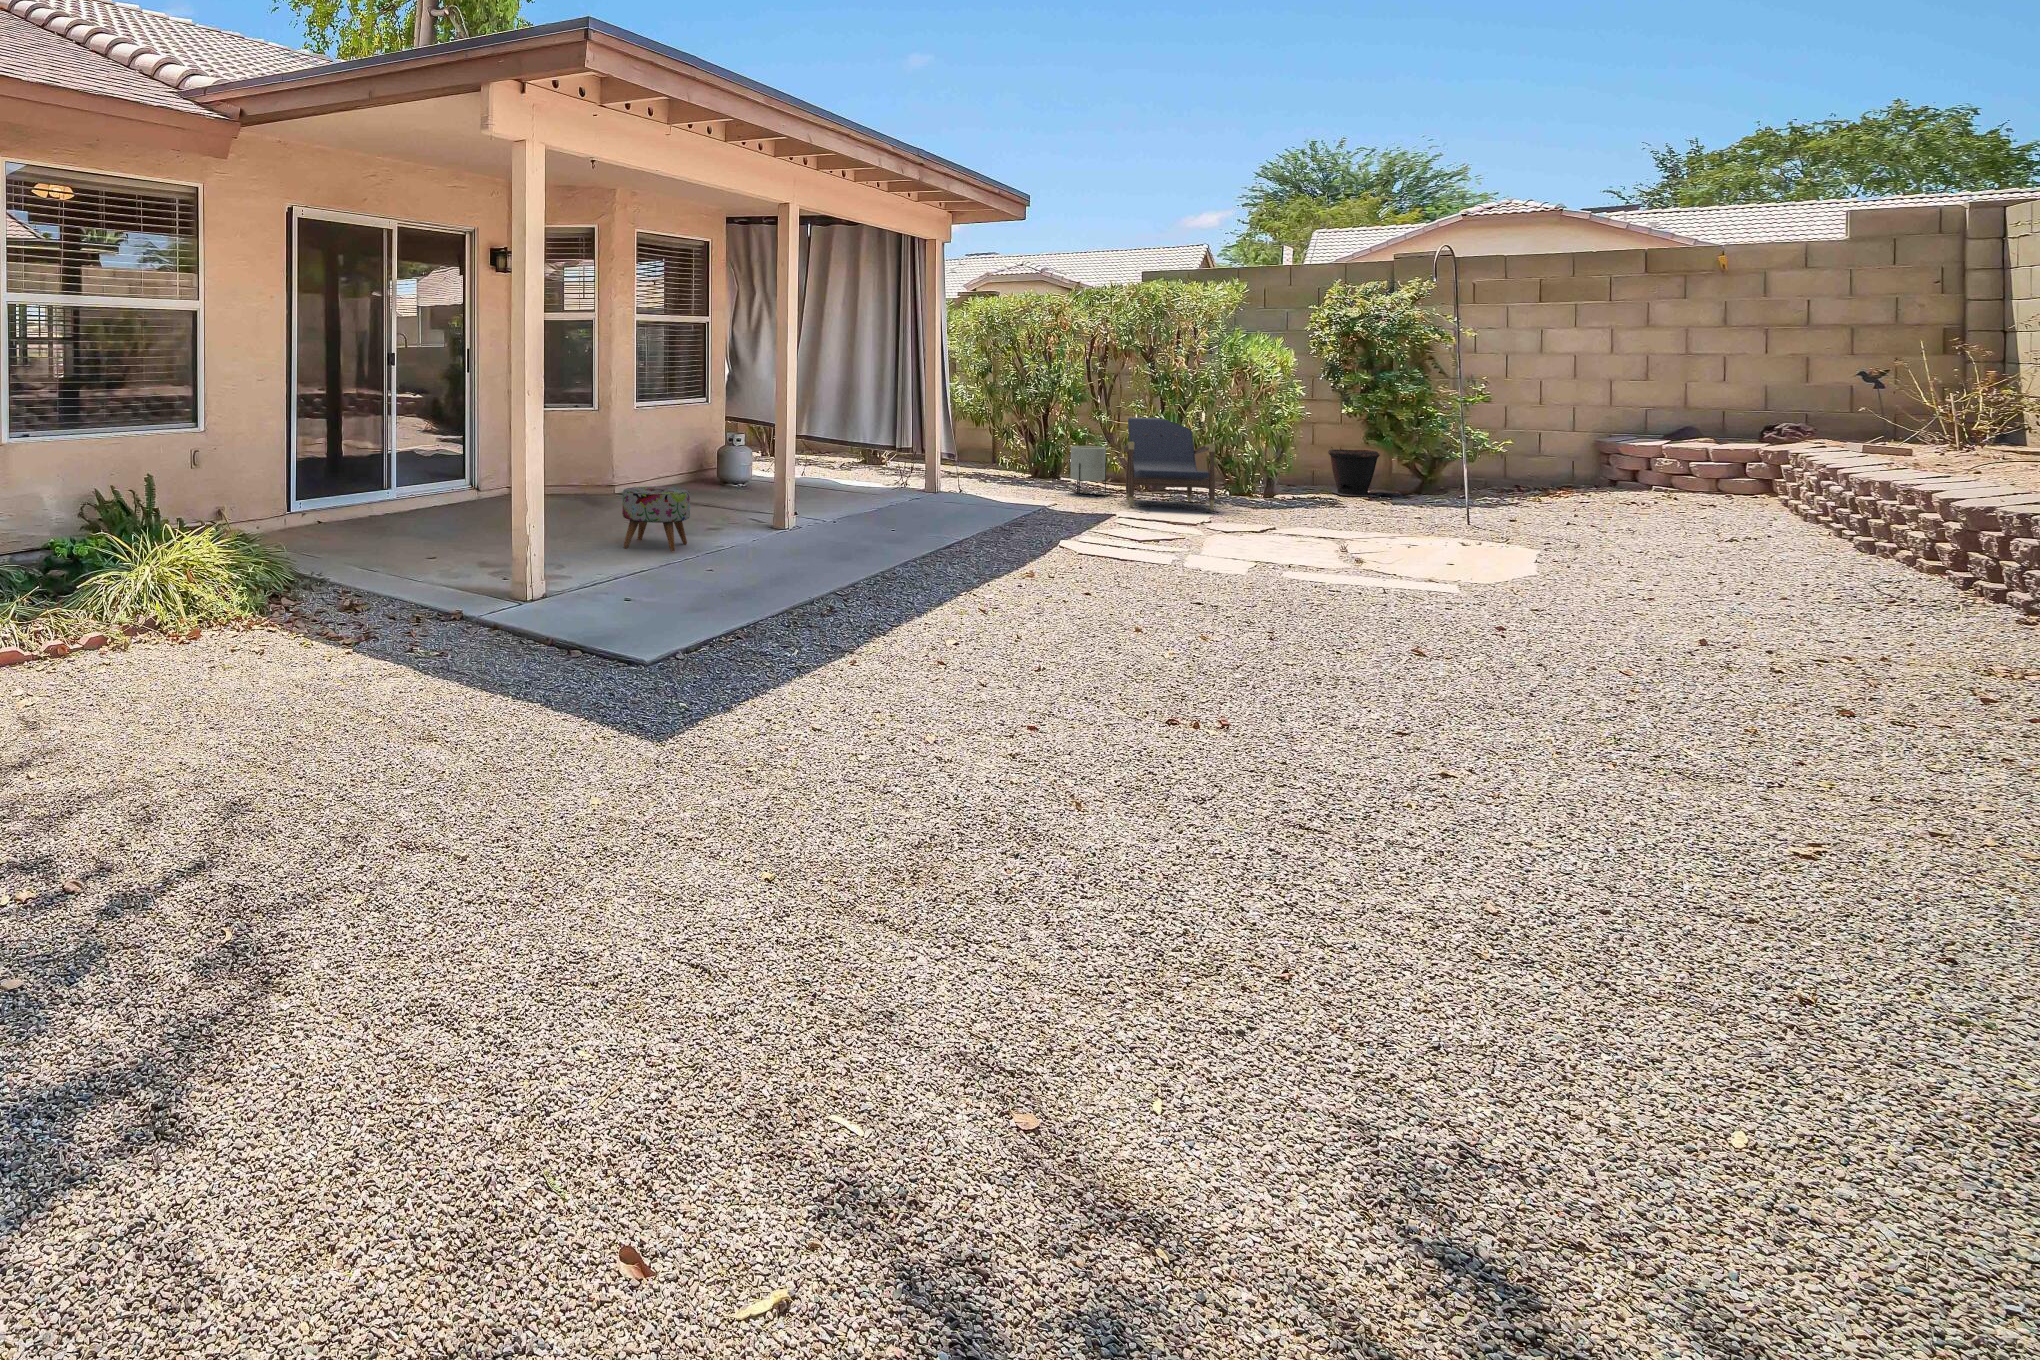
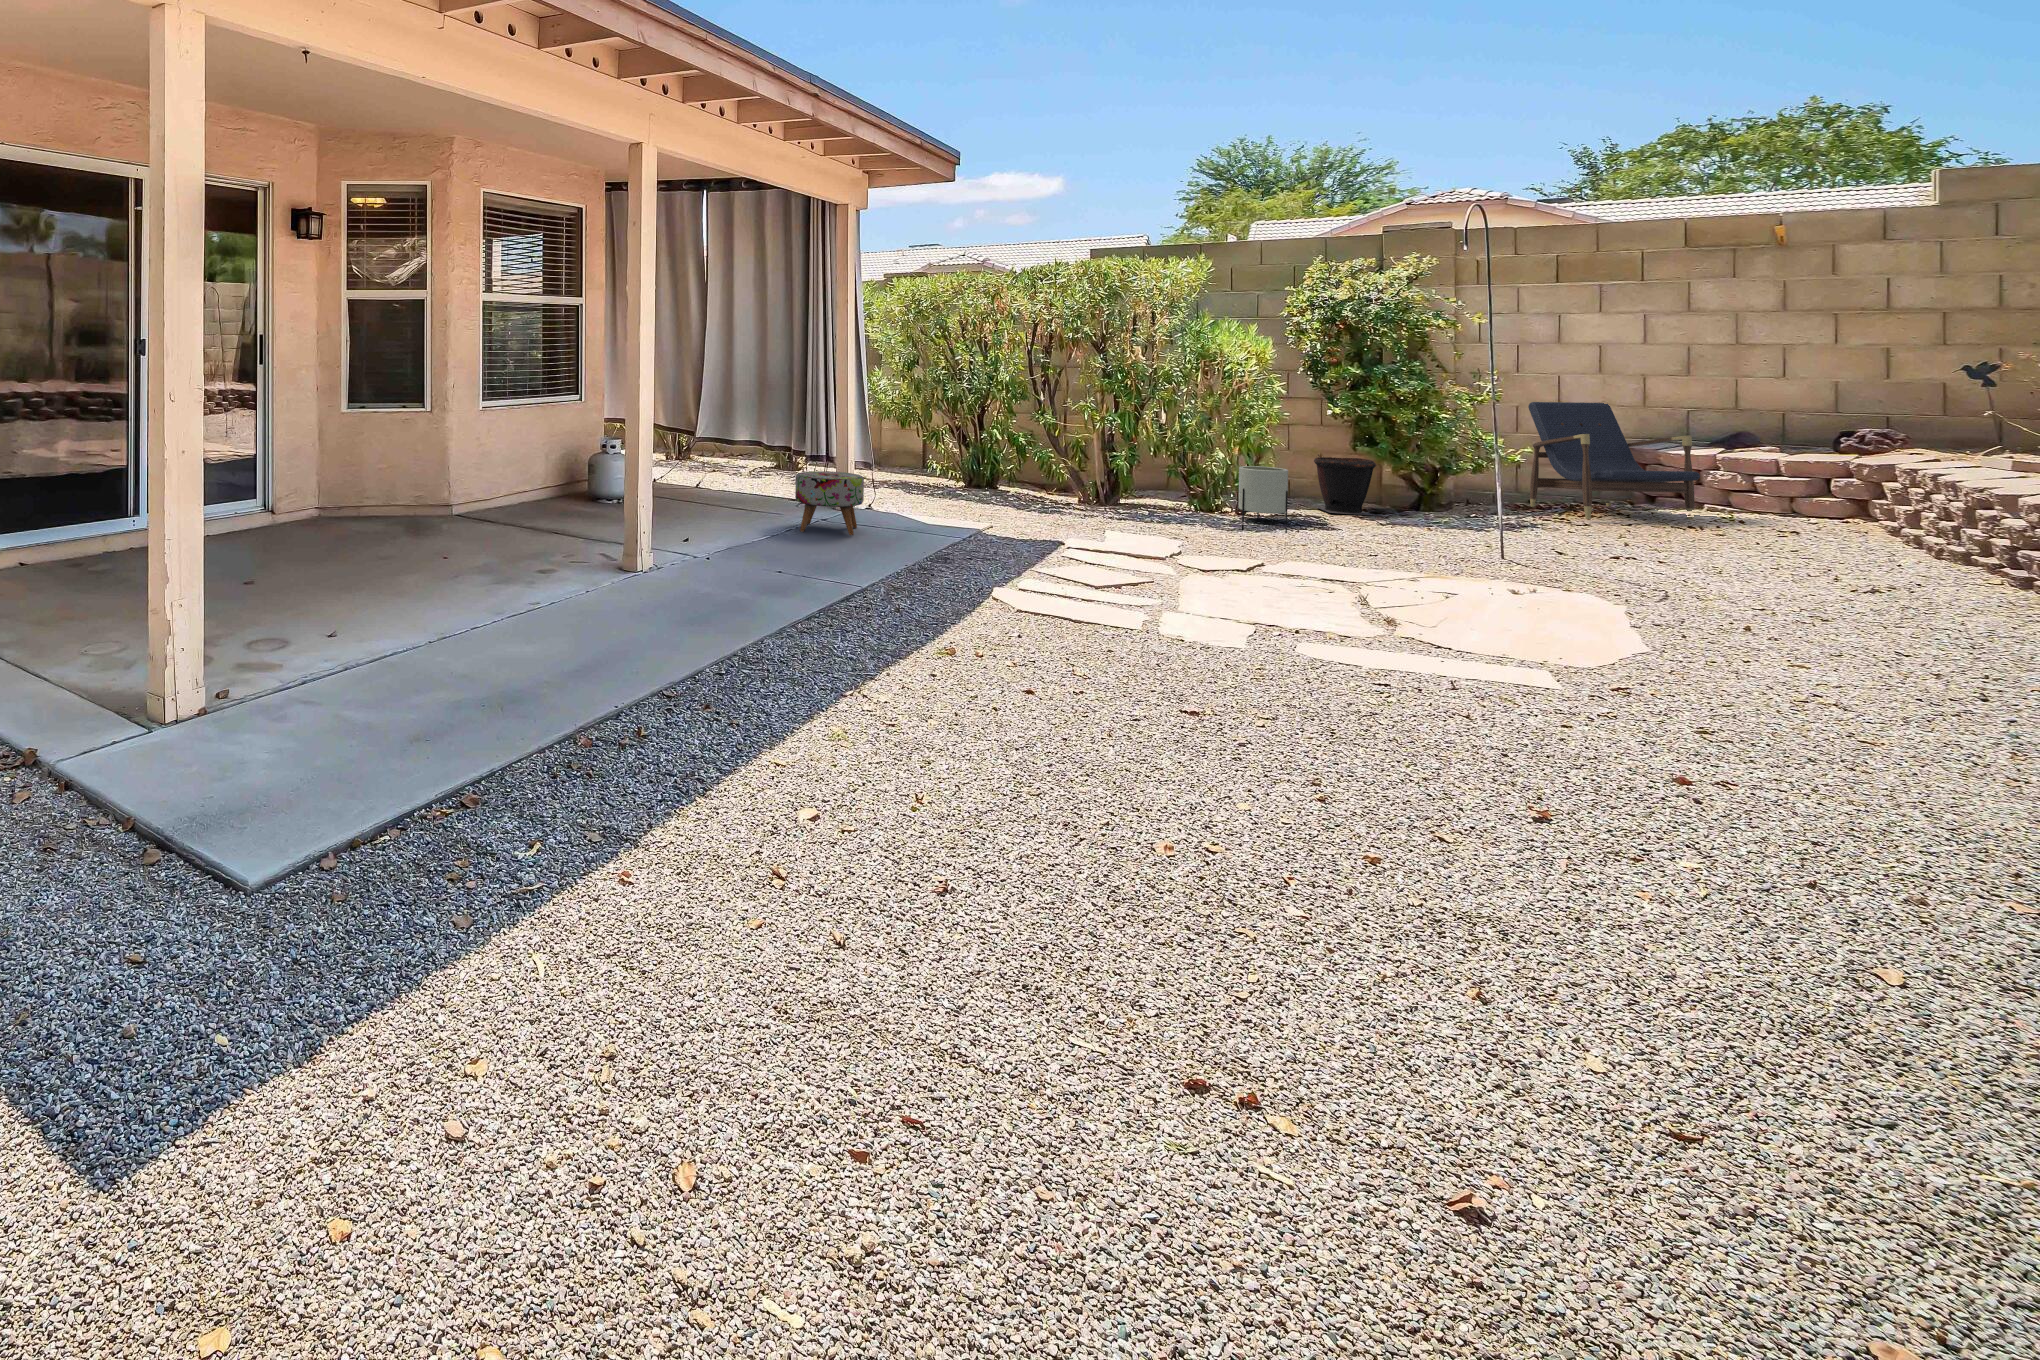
lounge chair: present [1124,417,1215,510] -> present [1528,402,1700,519]
planter: present [1070,446,1106,495] -> present [1238,466,1288,533]
ottoman: present [622,486,690,551] -> present [795,471,864,535]

